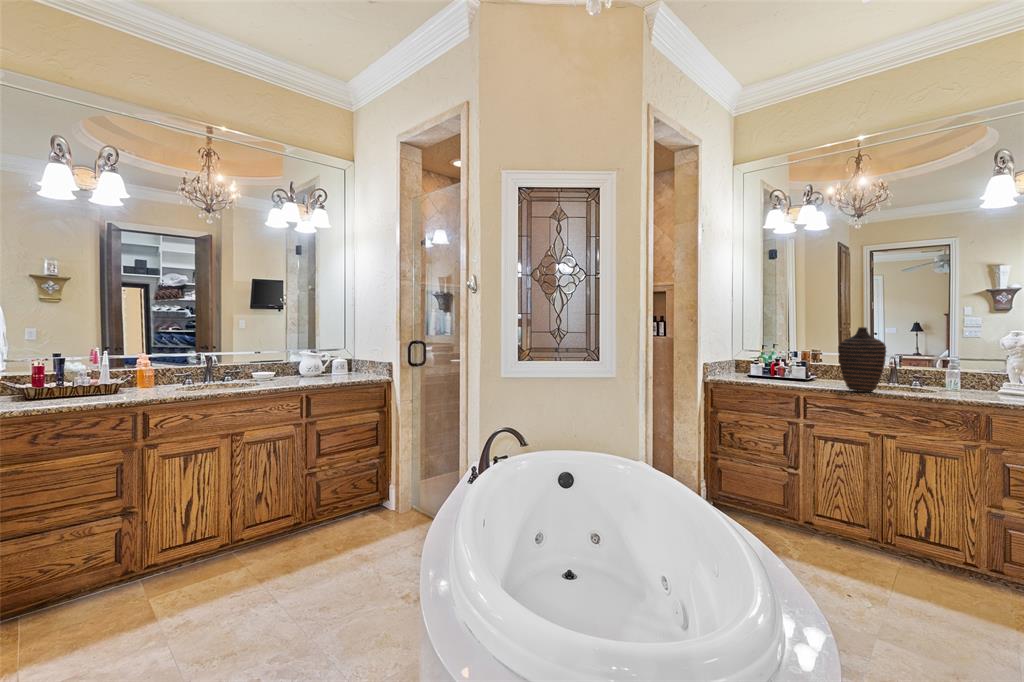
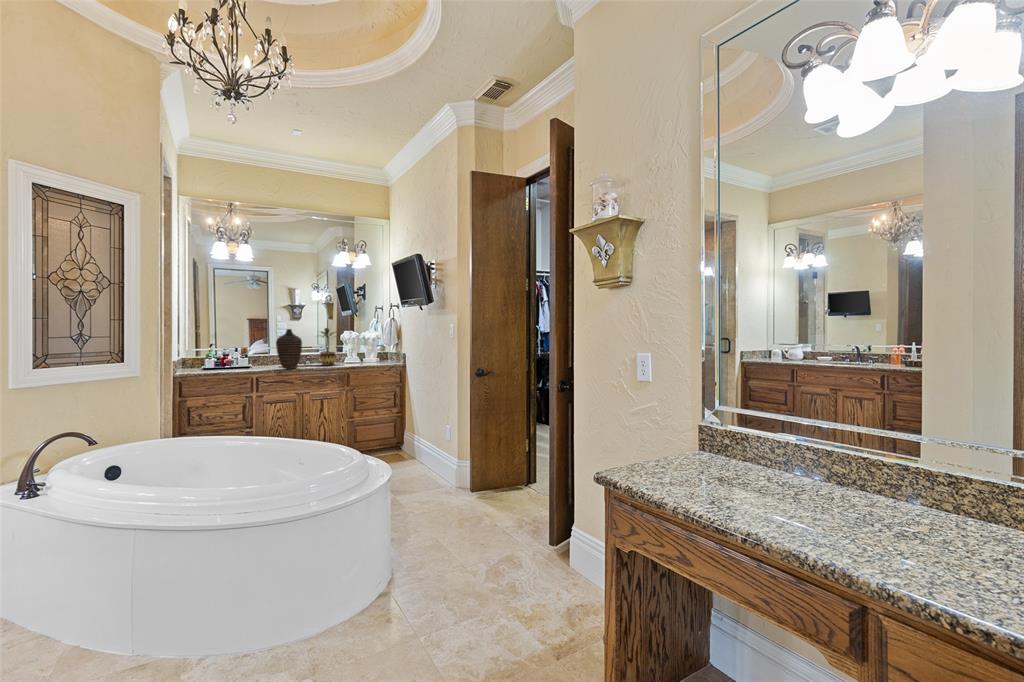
potted plant: none [917,326,985,395] -> present [320,328,337,365]

